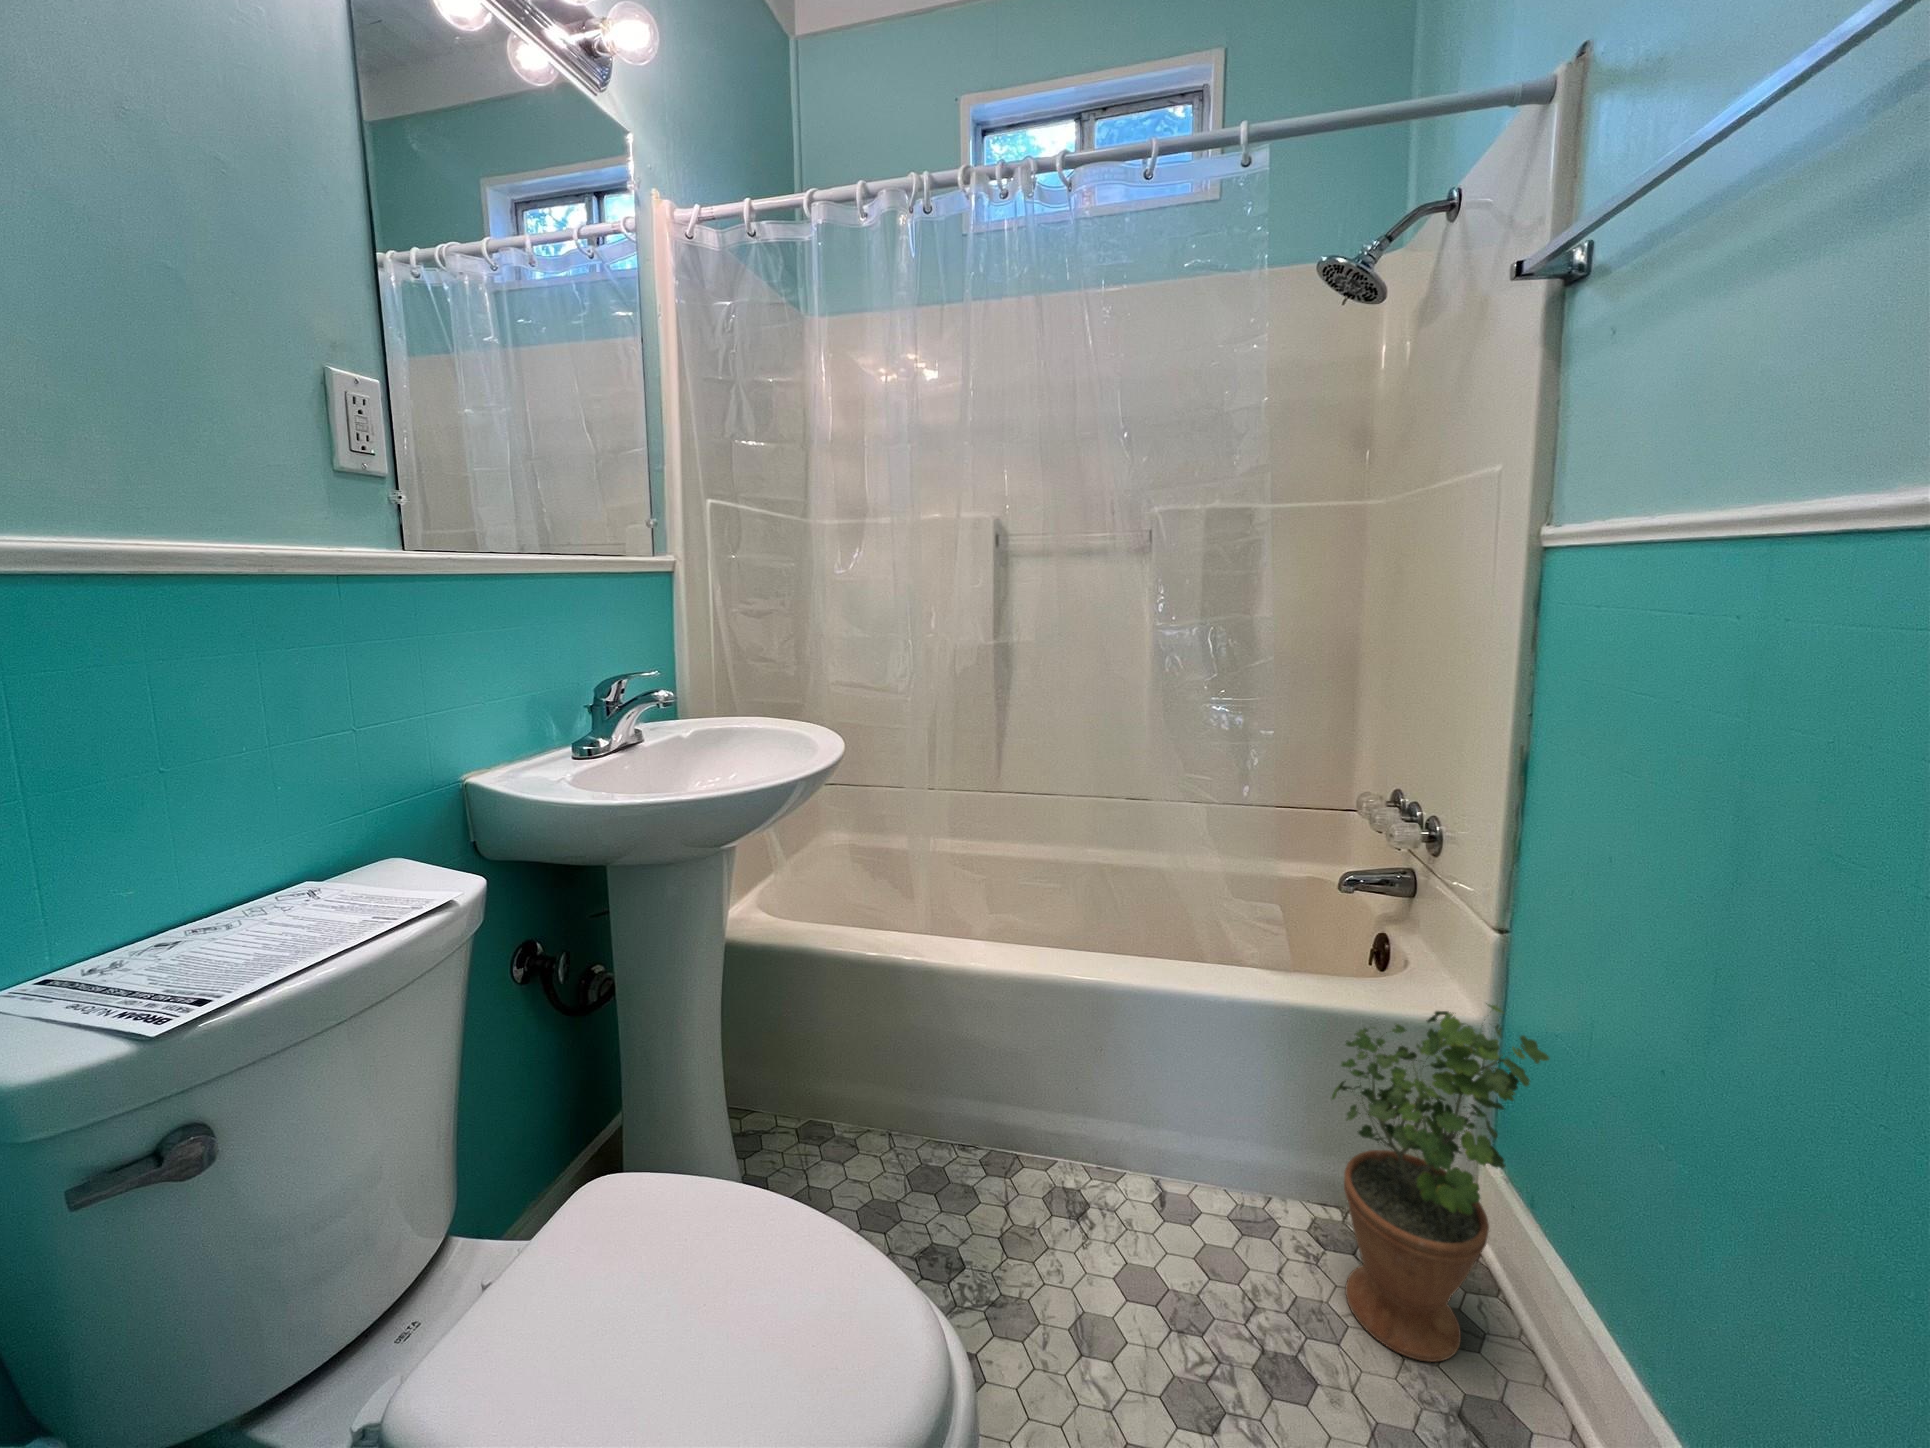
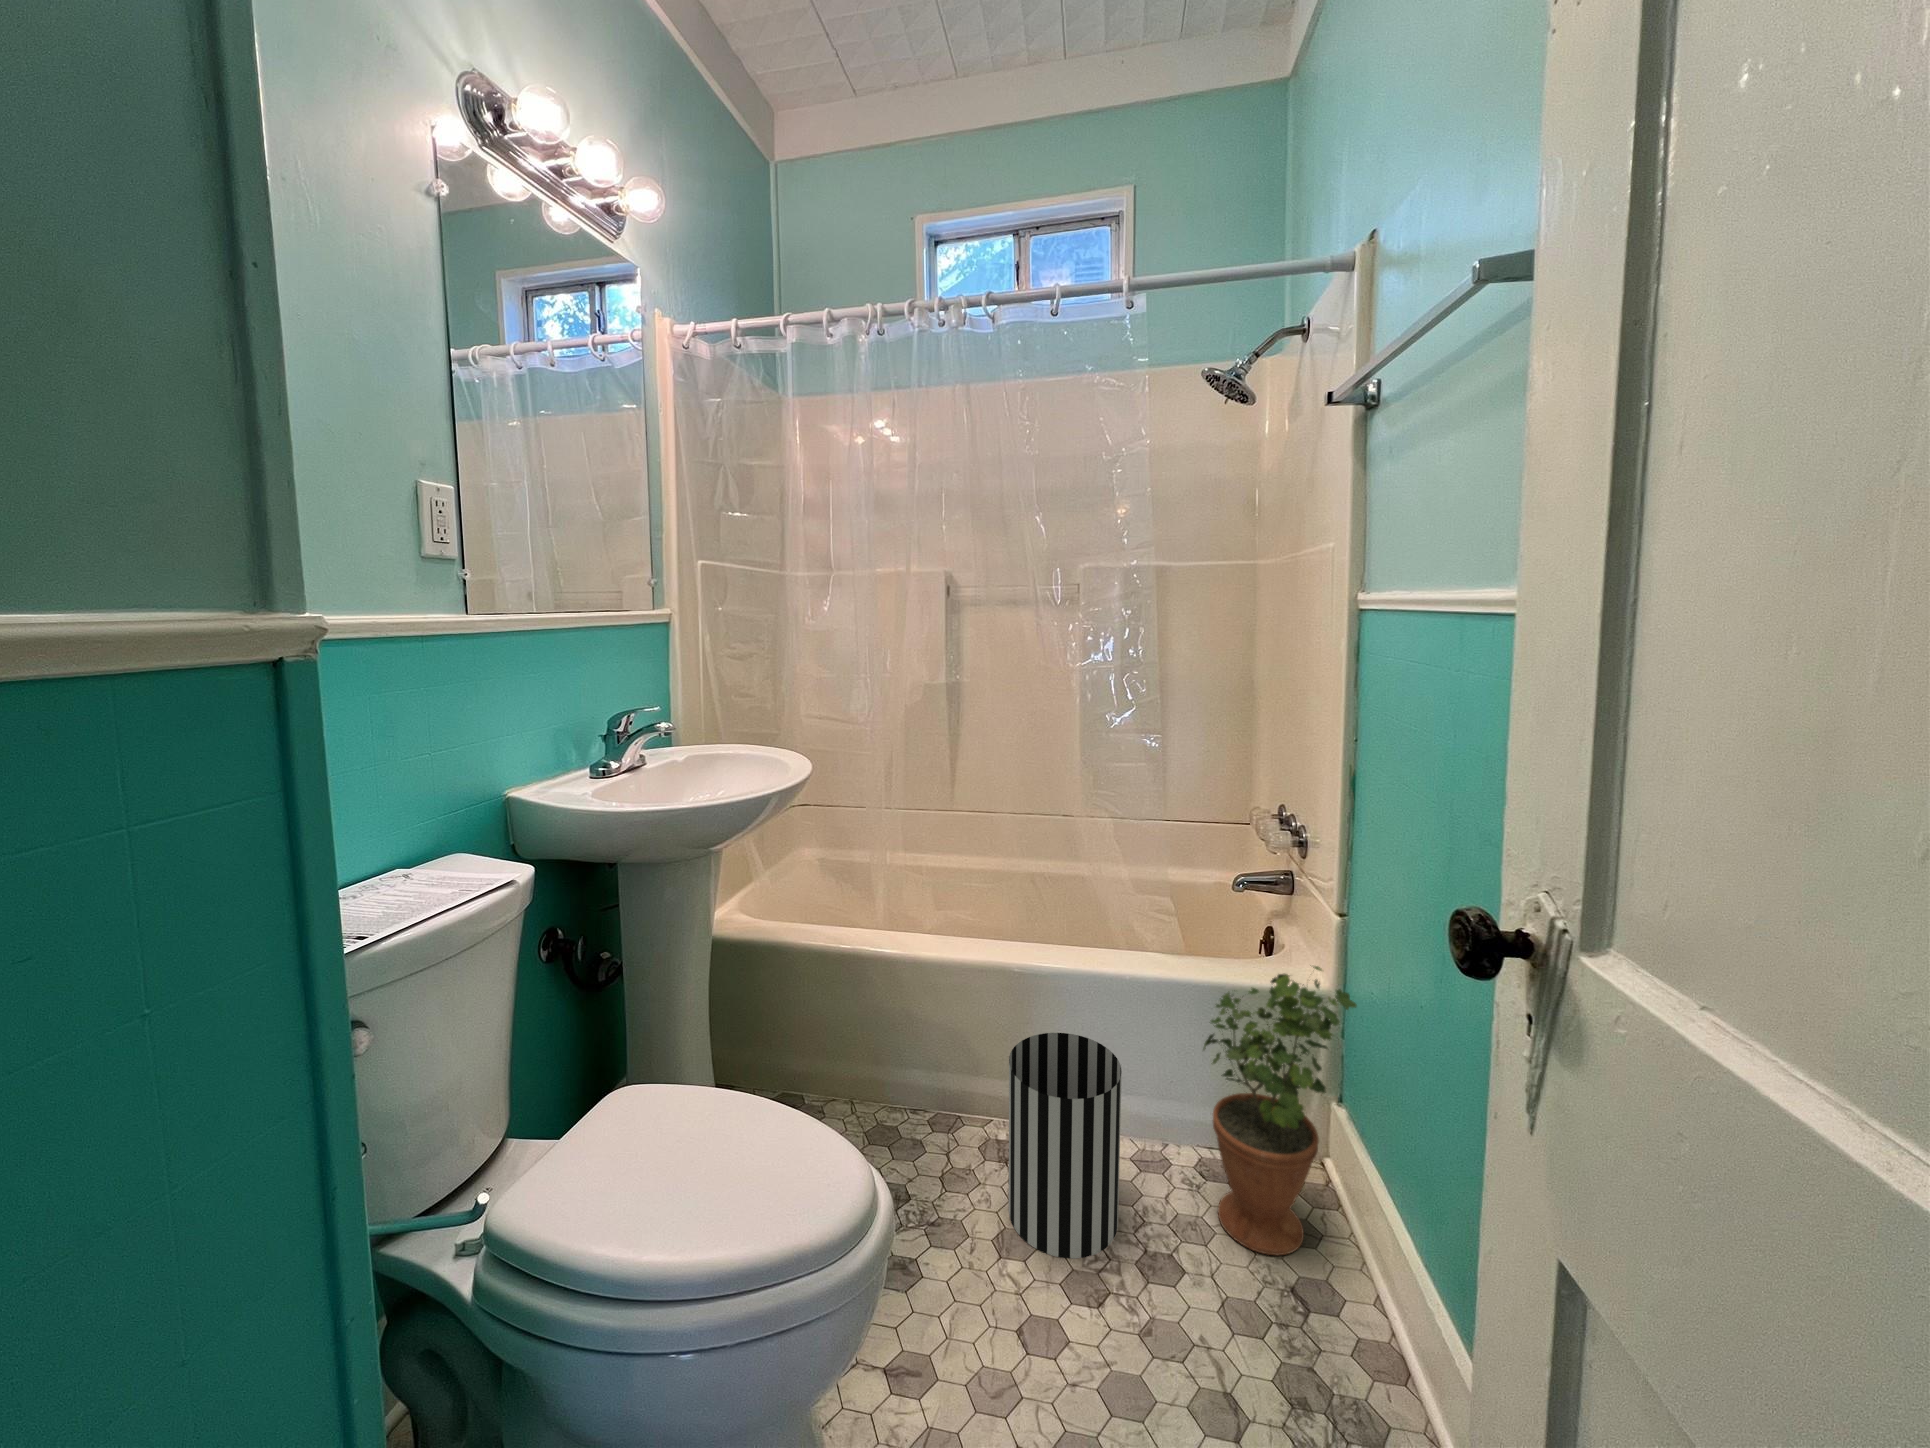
wastebasket: none [1086,1071,1236,1360] -> present [1009,1033,1122,1258]

